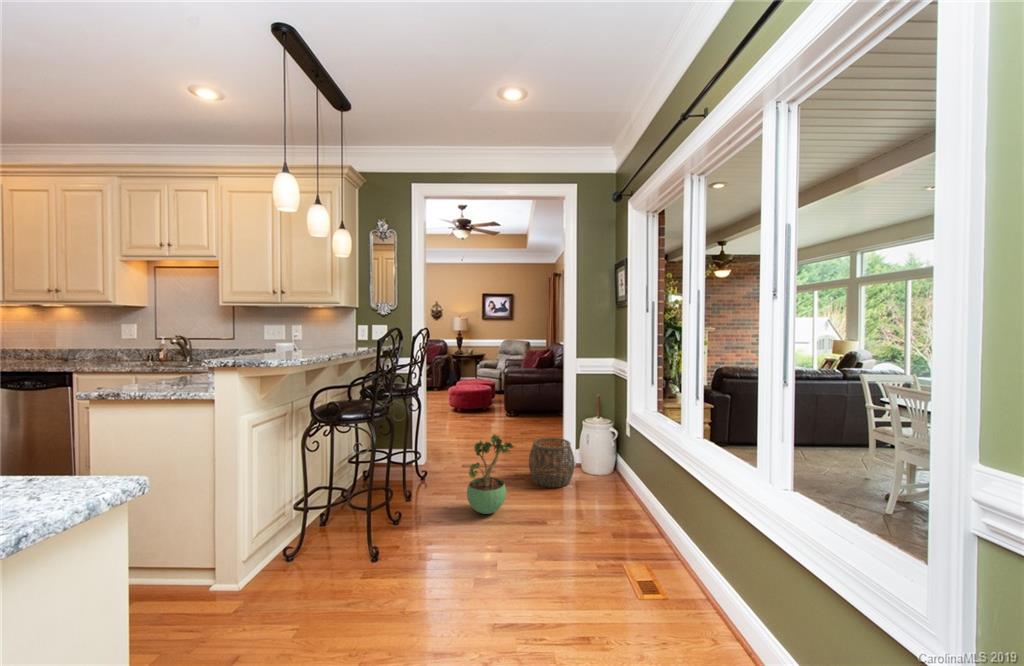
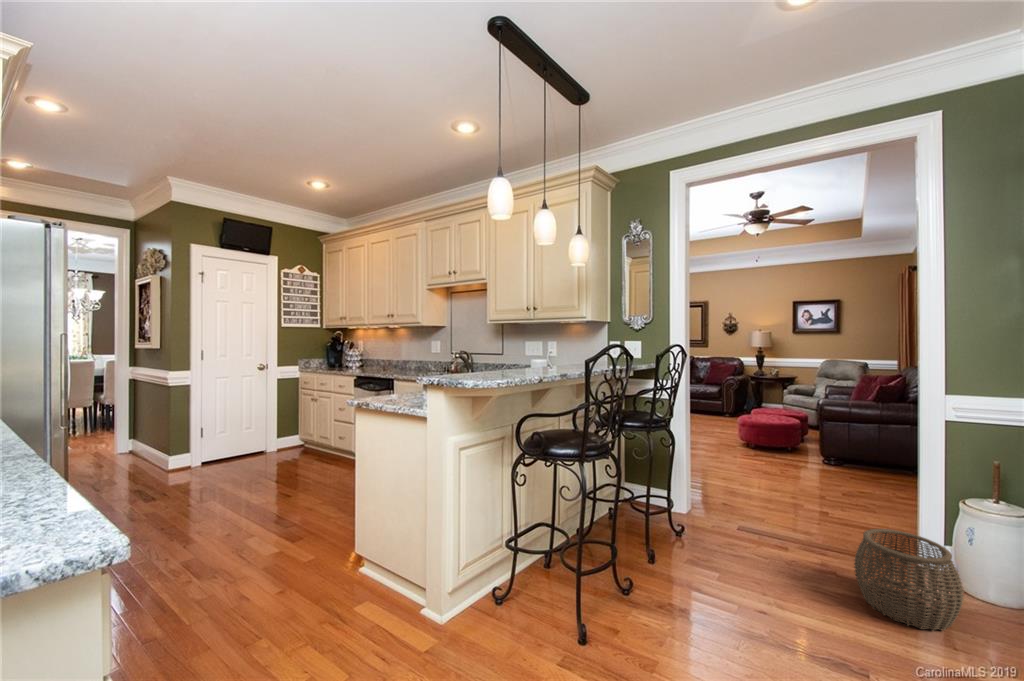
potted plant: present [467,434,513,514] -> none [732,512,816,636]

